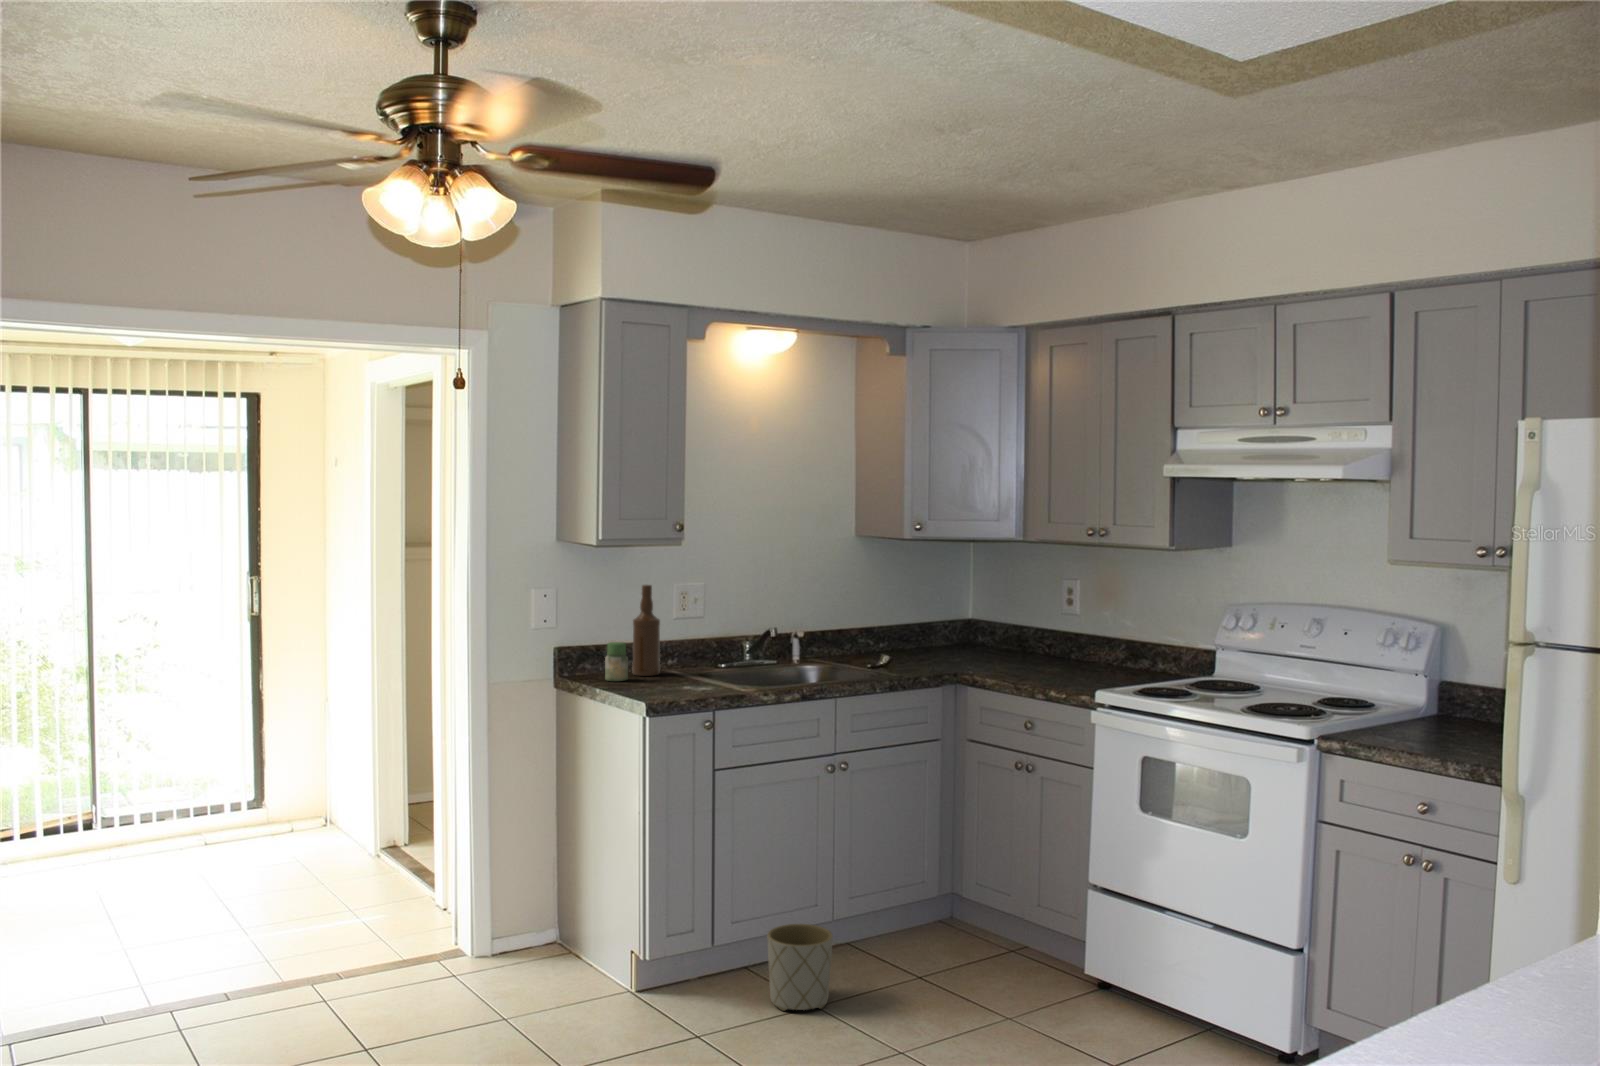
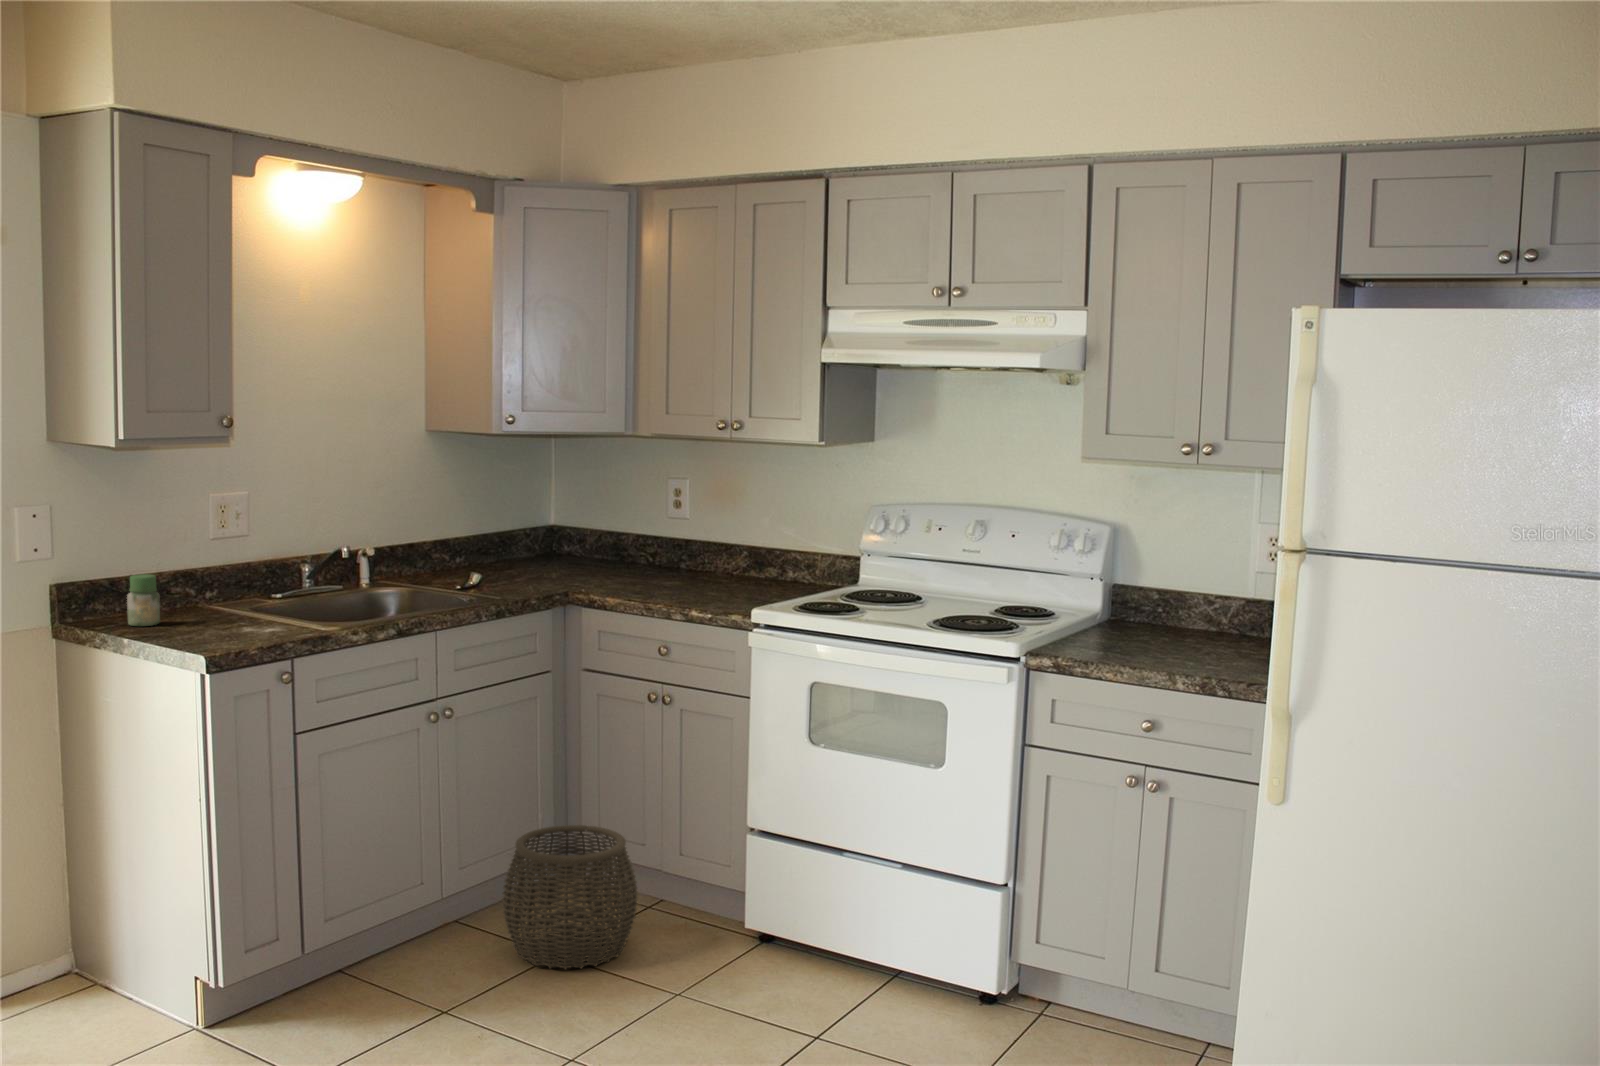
bottle: present [632,585,660,676] -> none [158,497,198,616]
woven basket: none [878,868,994,994] -> present [502,825,638,969]
planter: present [767,924,833,1011] -> none [377,908,458,1014]

